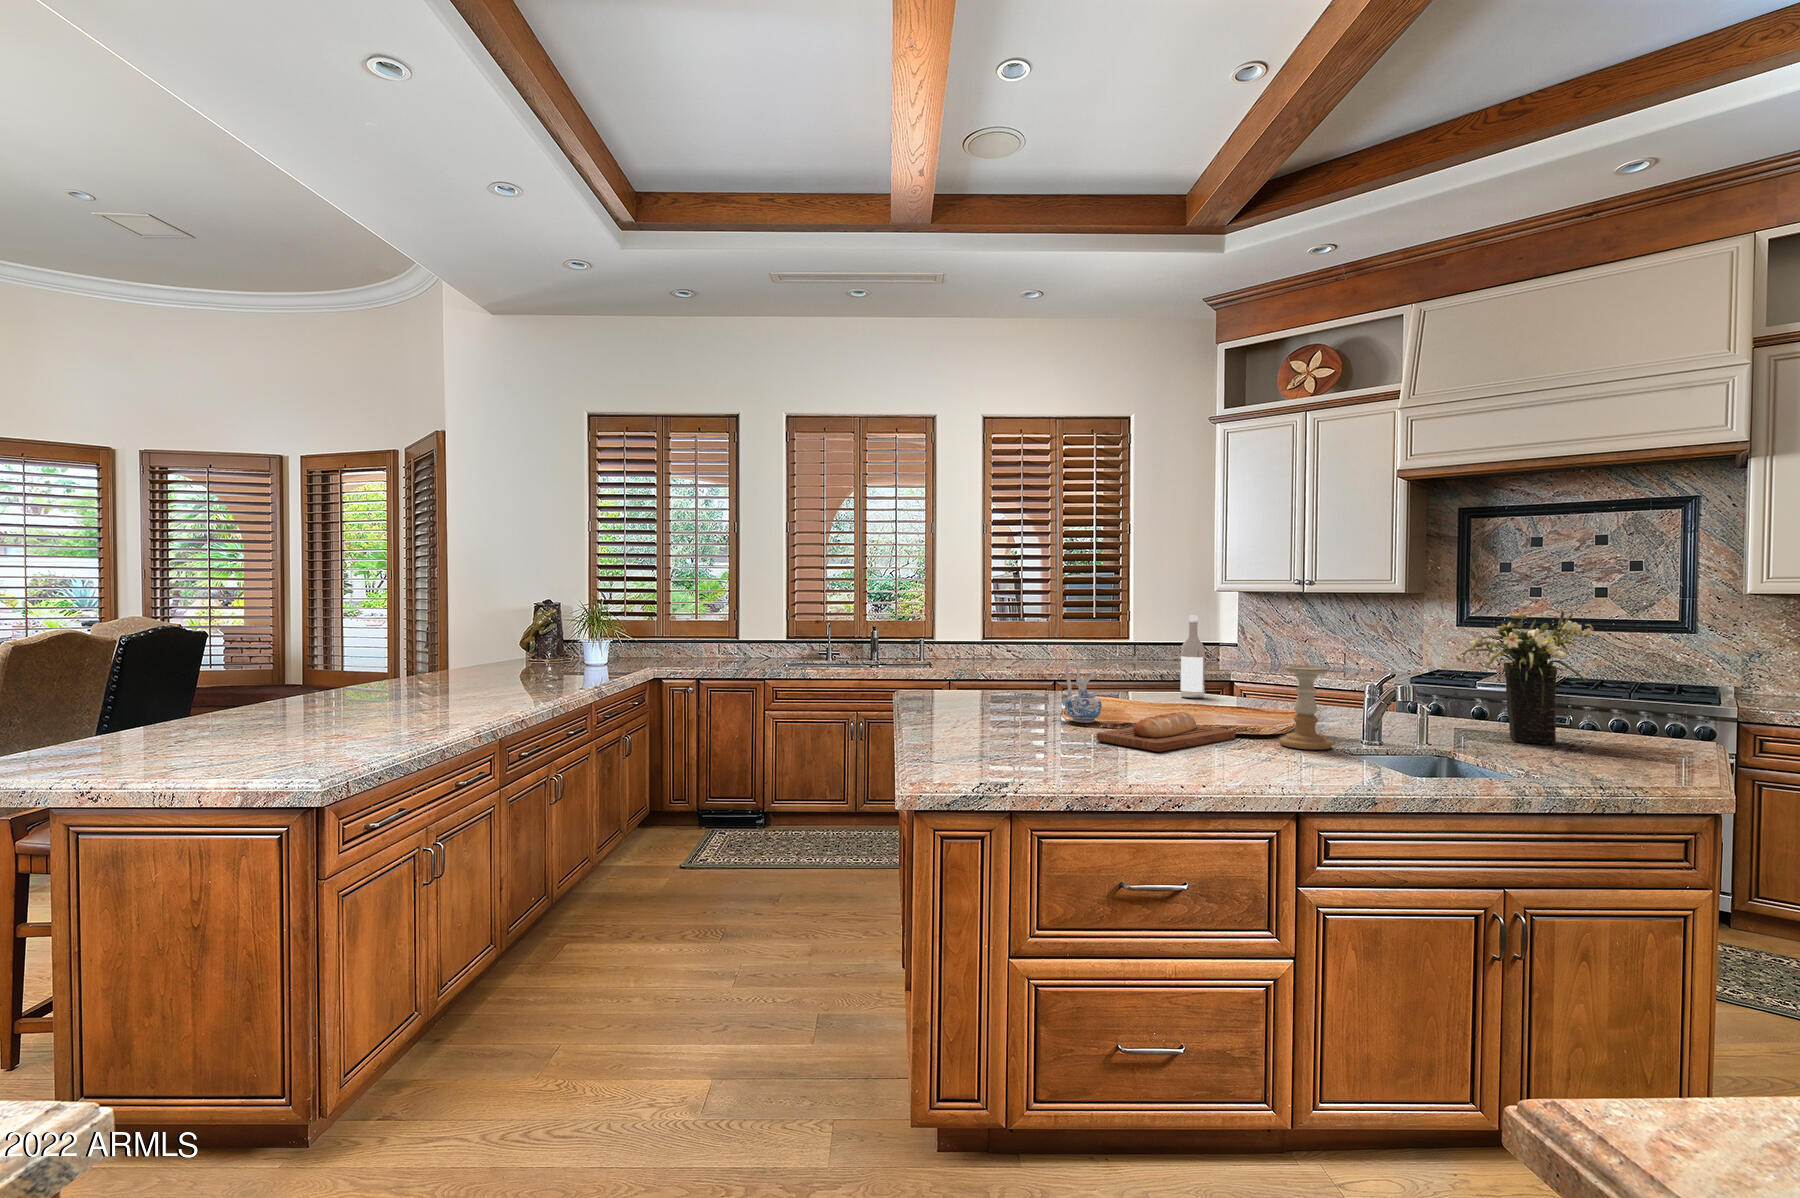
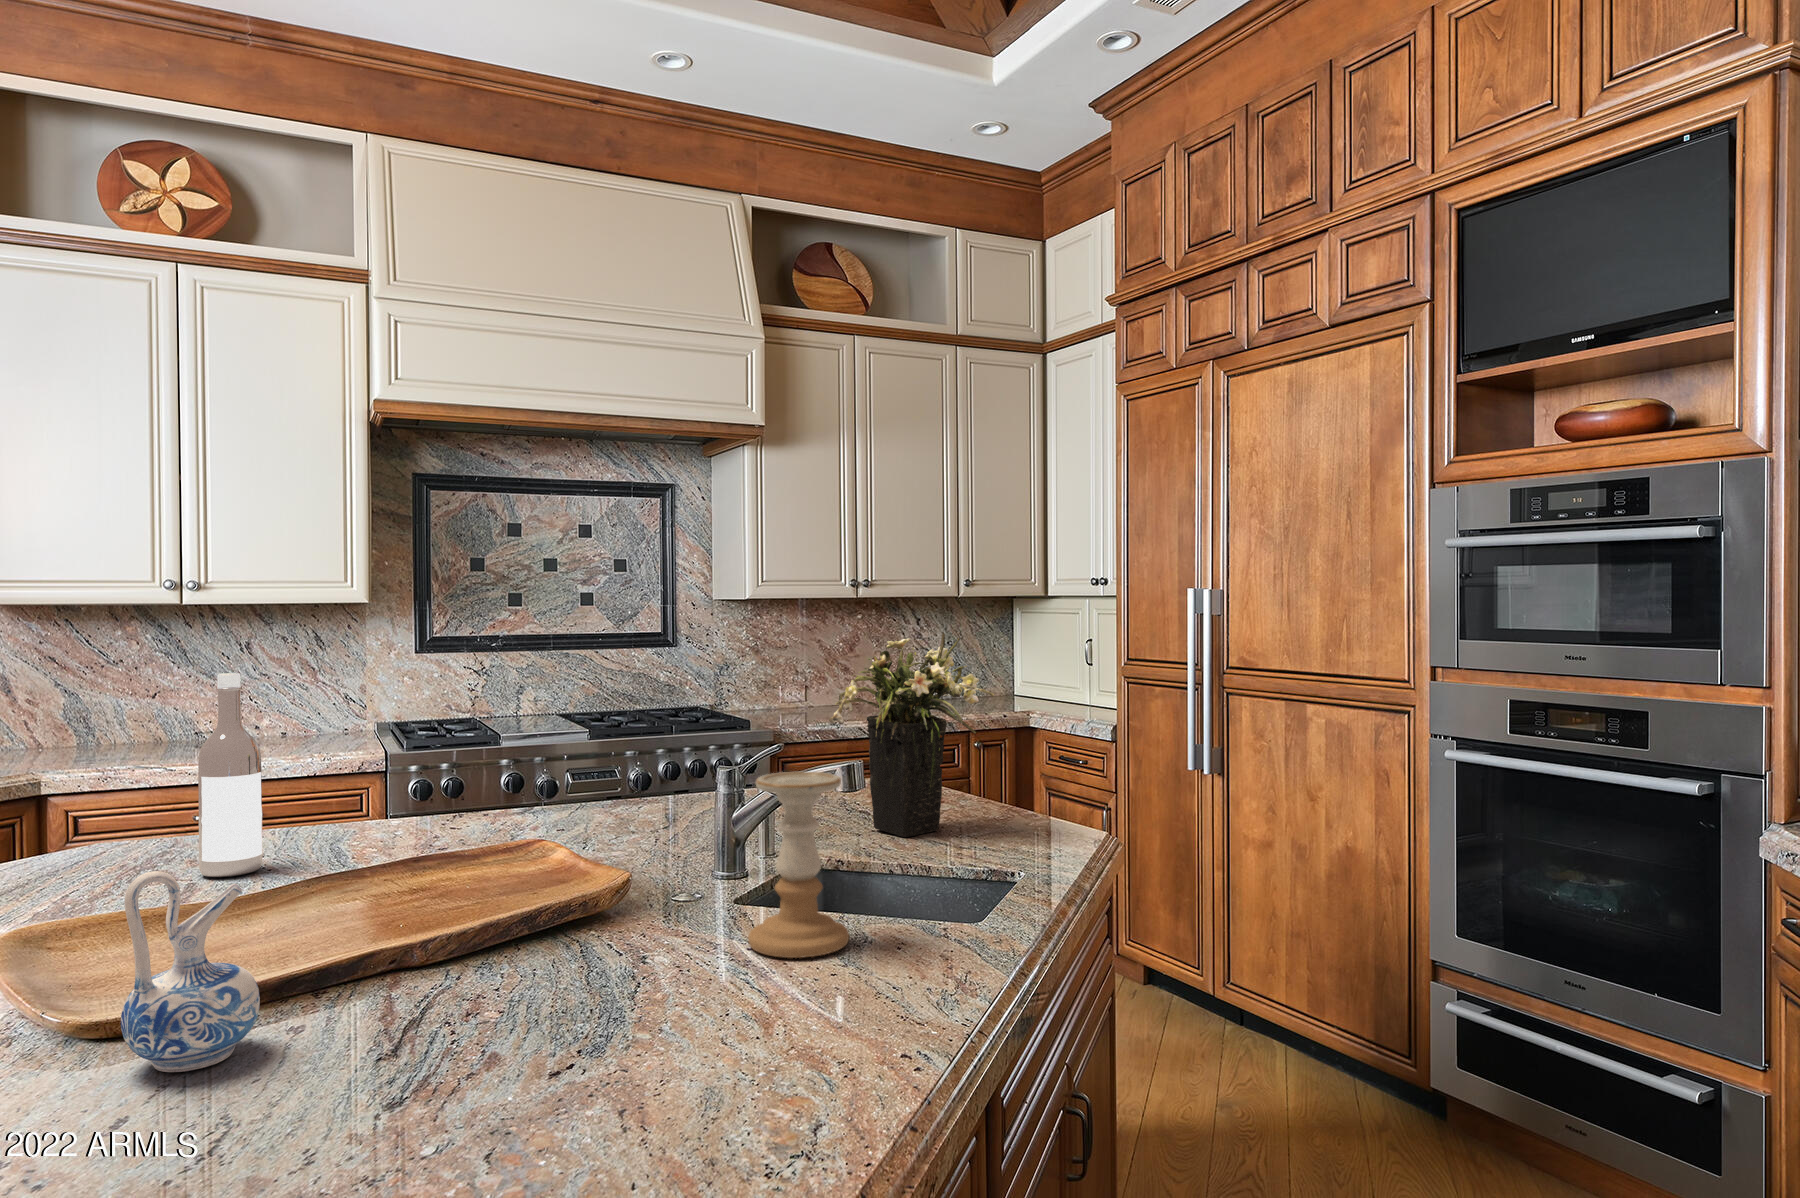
bread loaf: present [1096,712,1235,752] -> none [459,942,709,1130]

